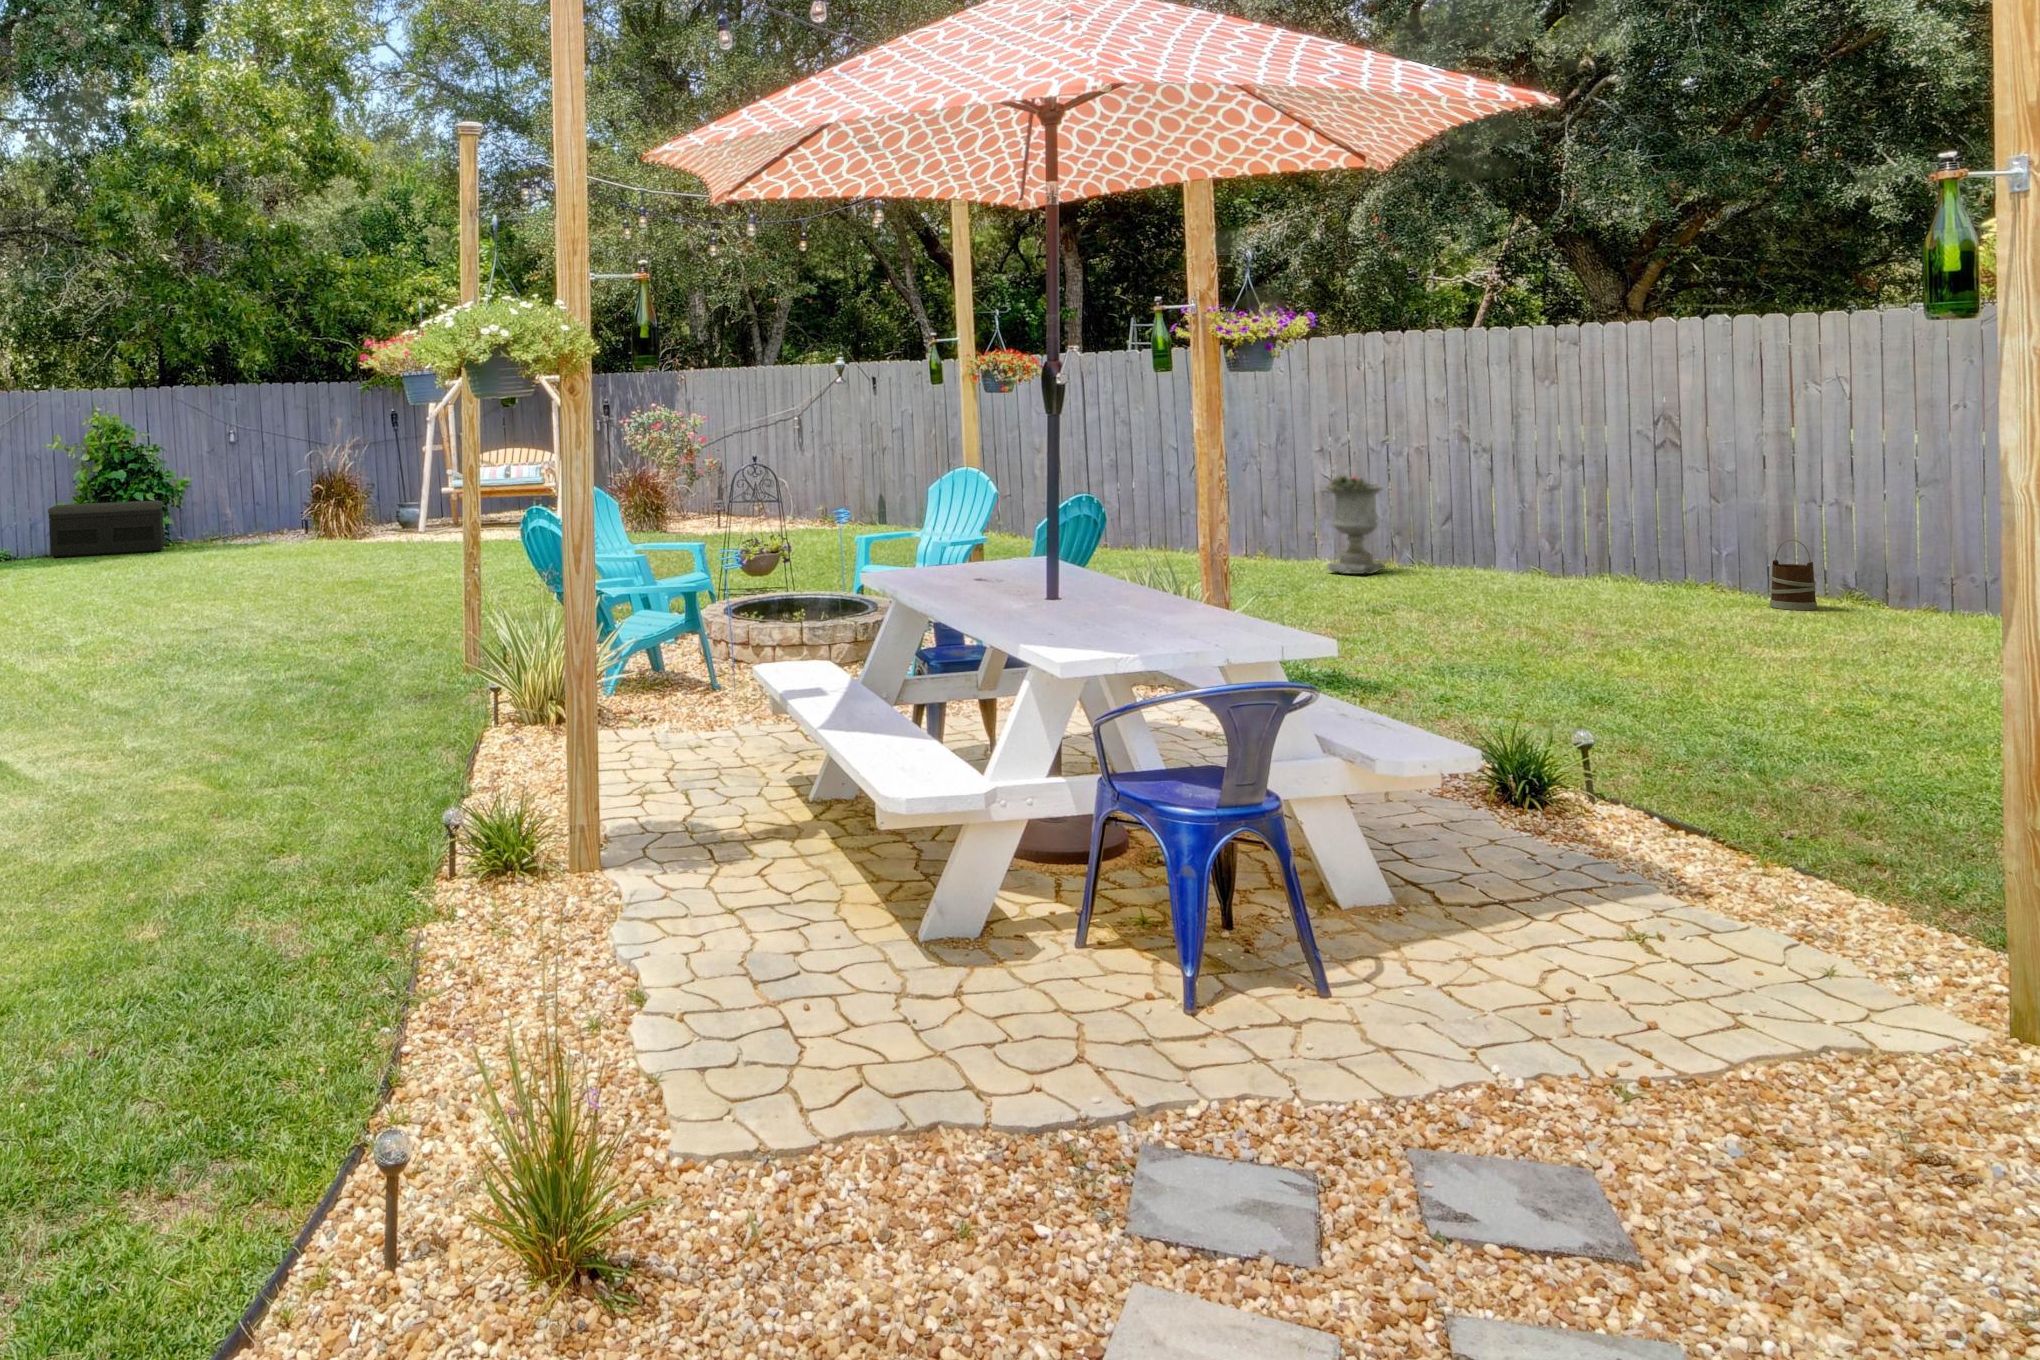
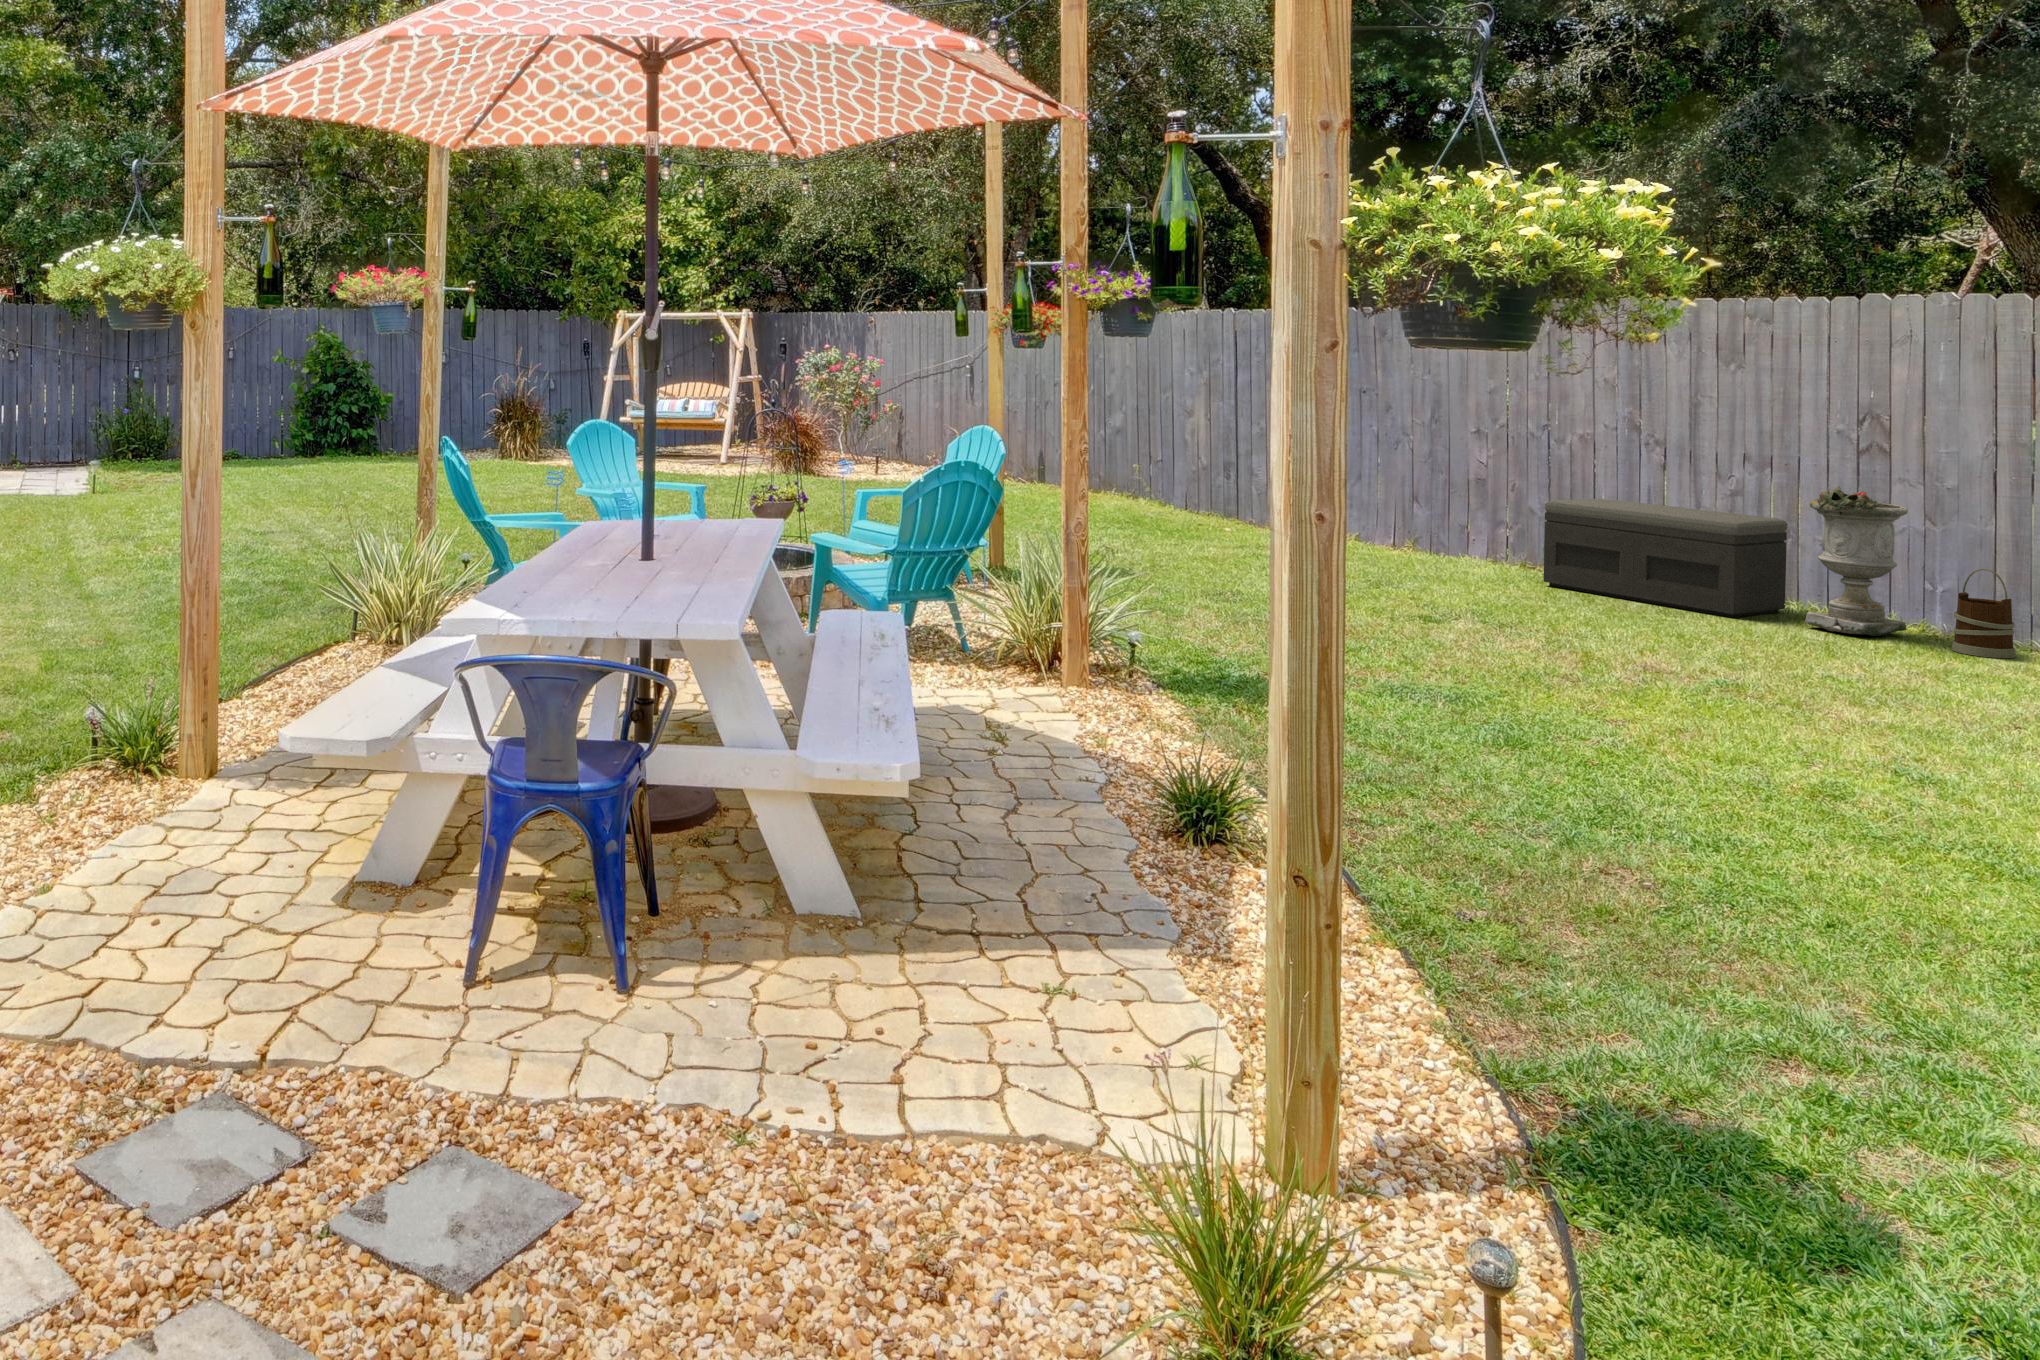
planter: present [1326,475,1385,574] -> present [1804,486,1908,636]
storage bench: present [48,501,164,558] -> present [1543,499,1788,617]

